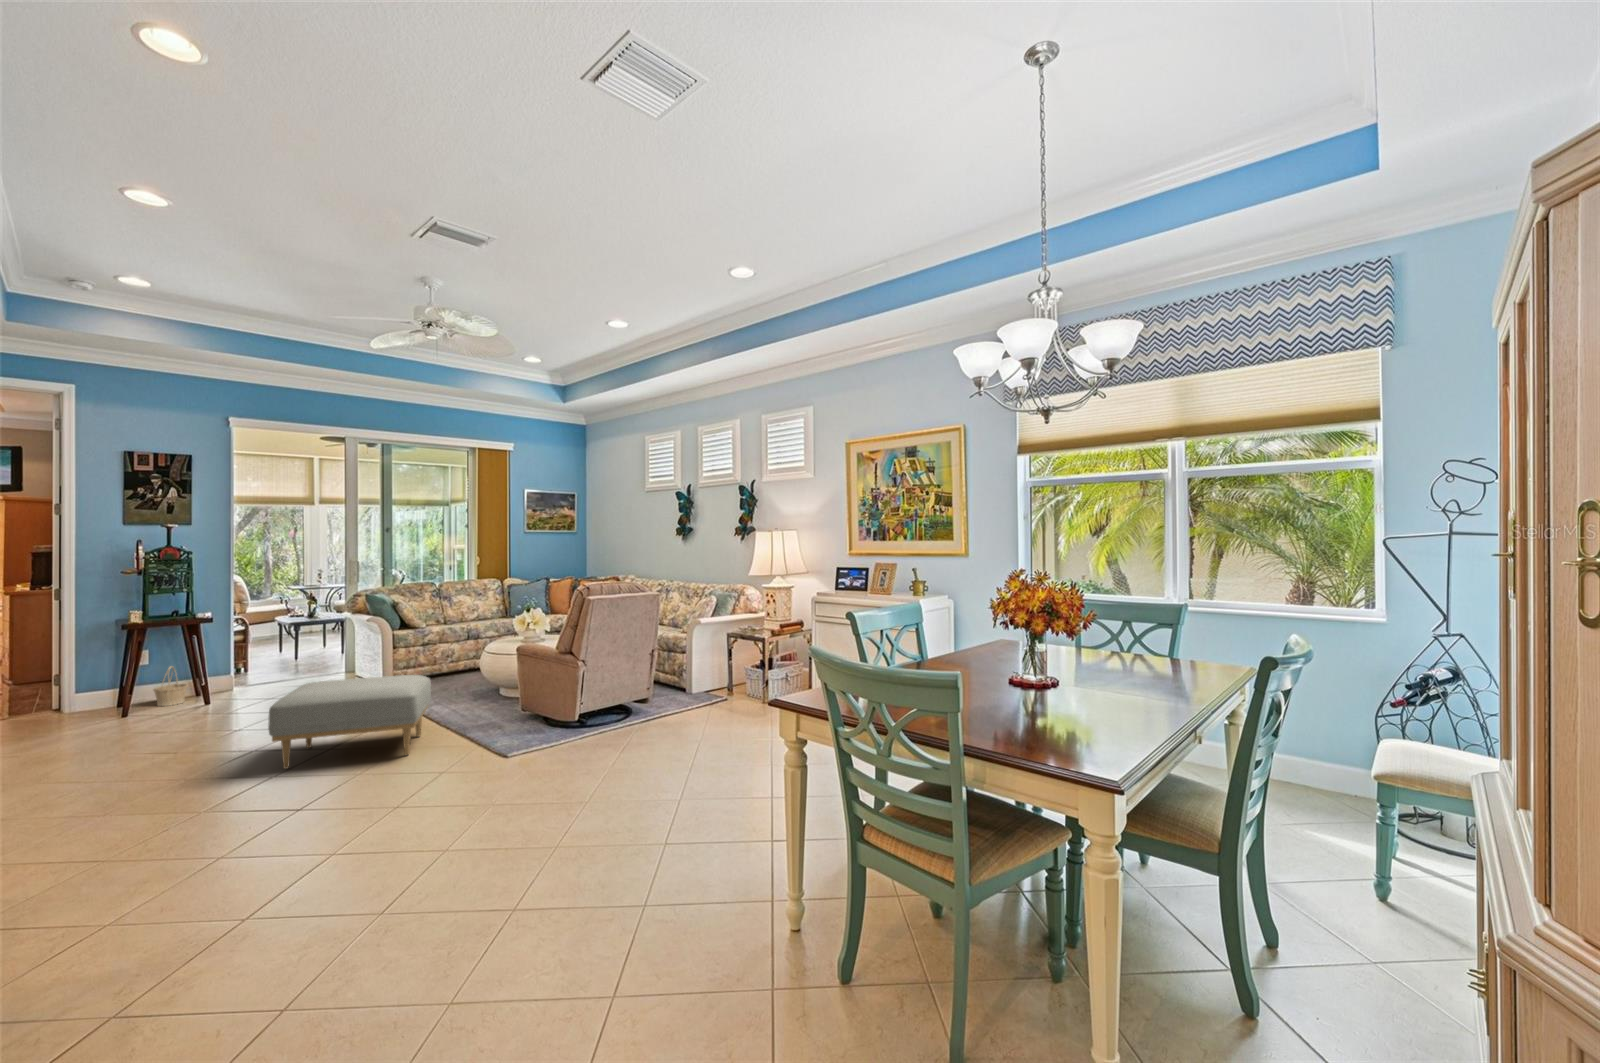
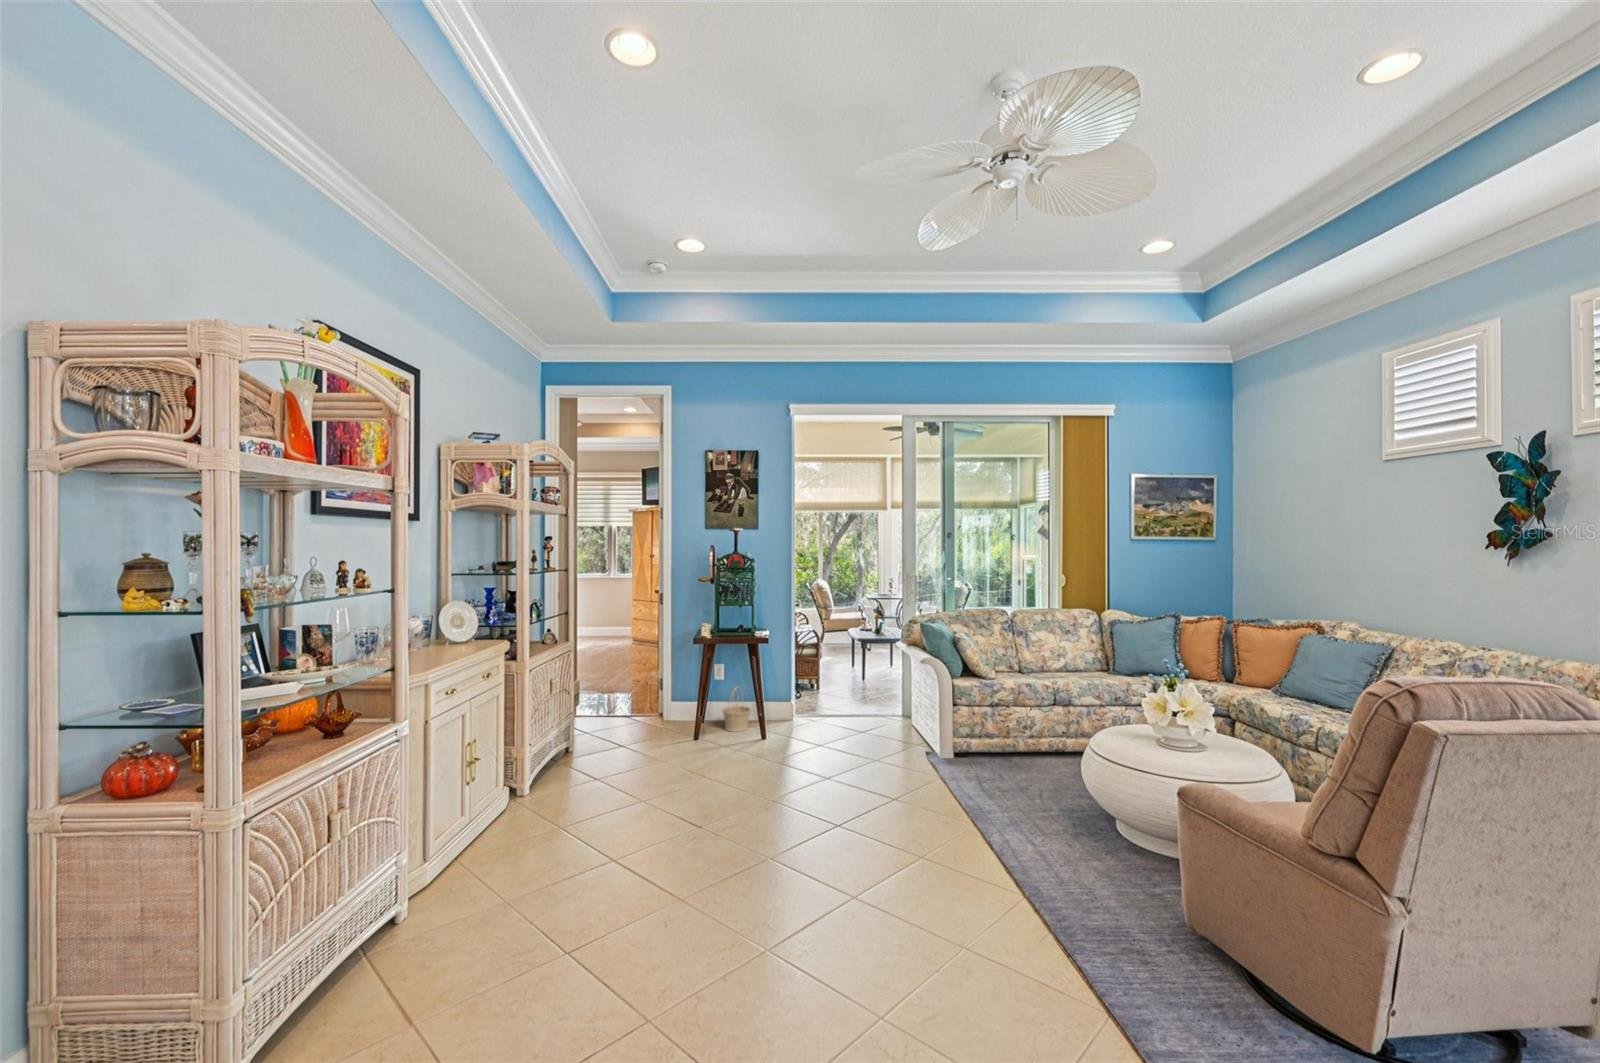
ottoman: present [268,675,431,769] -> none [748,781,1003,1002]

